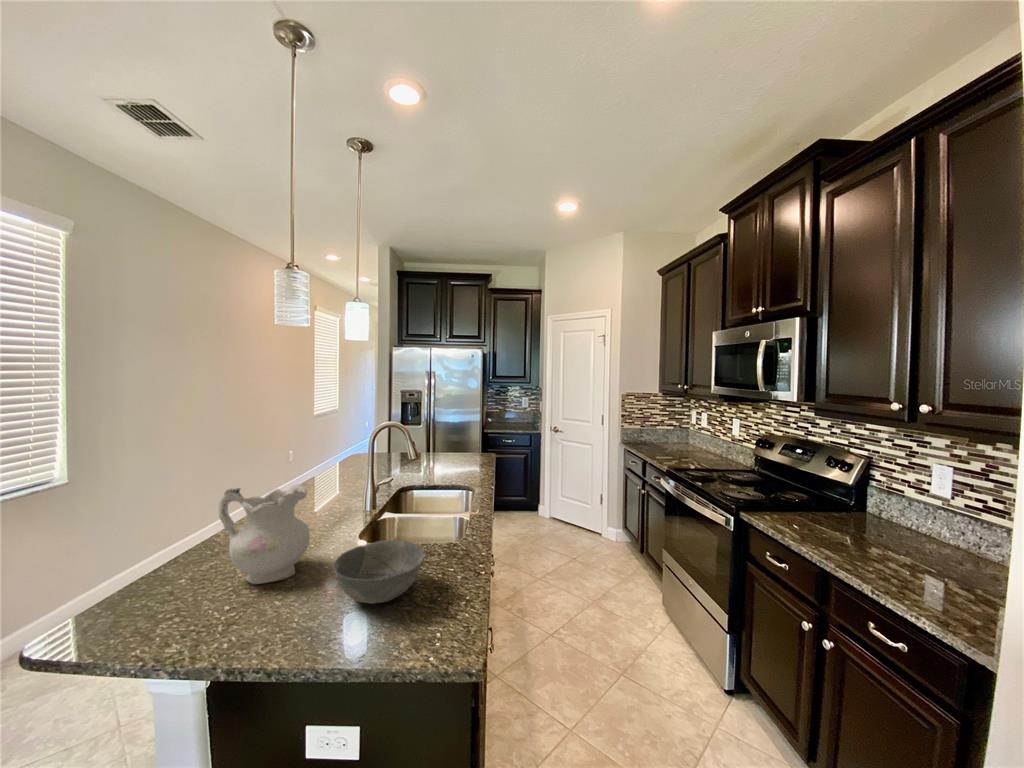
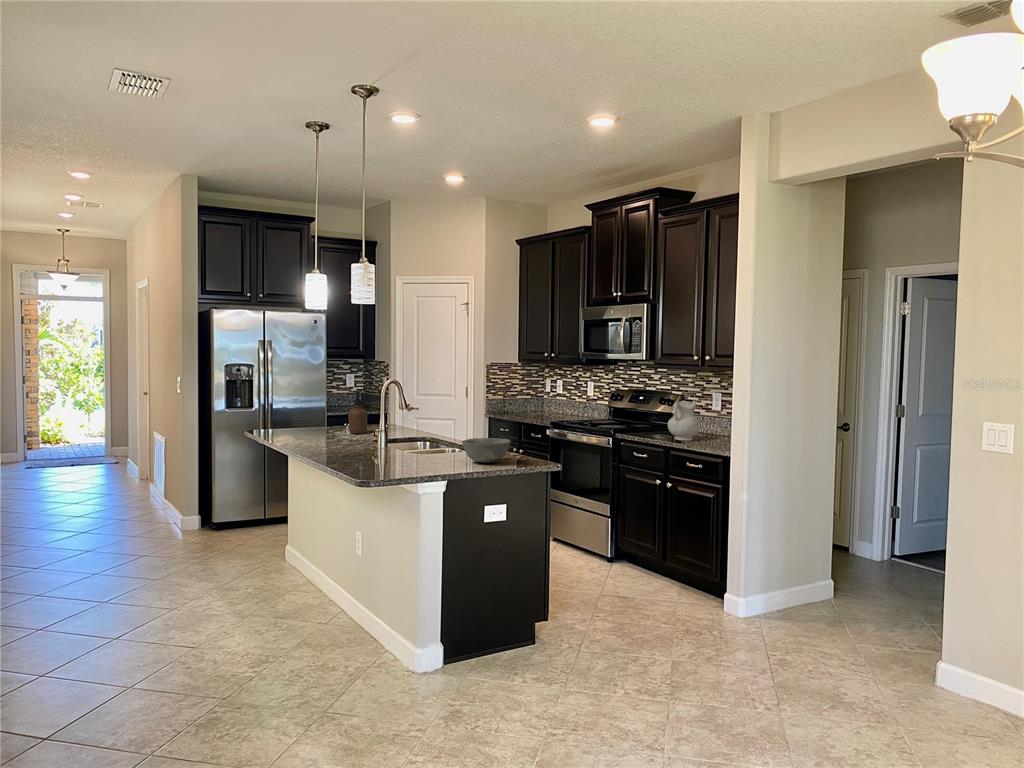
soap dispenser: none [409,427,428,472] -> present [348,392,367,434]
ceramic pitcher: present [219,484,310,584] -> present [668,401,700,441]

